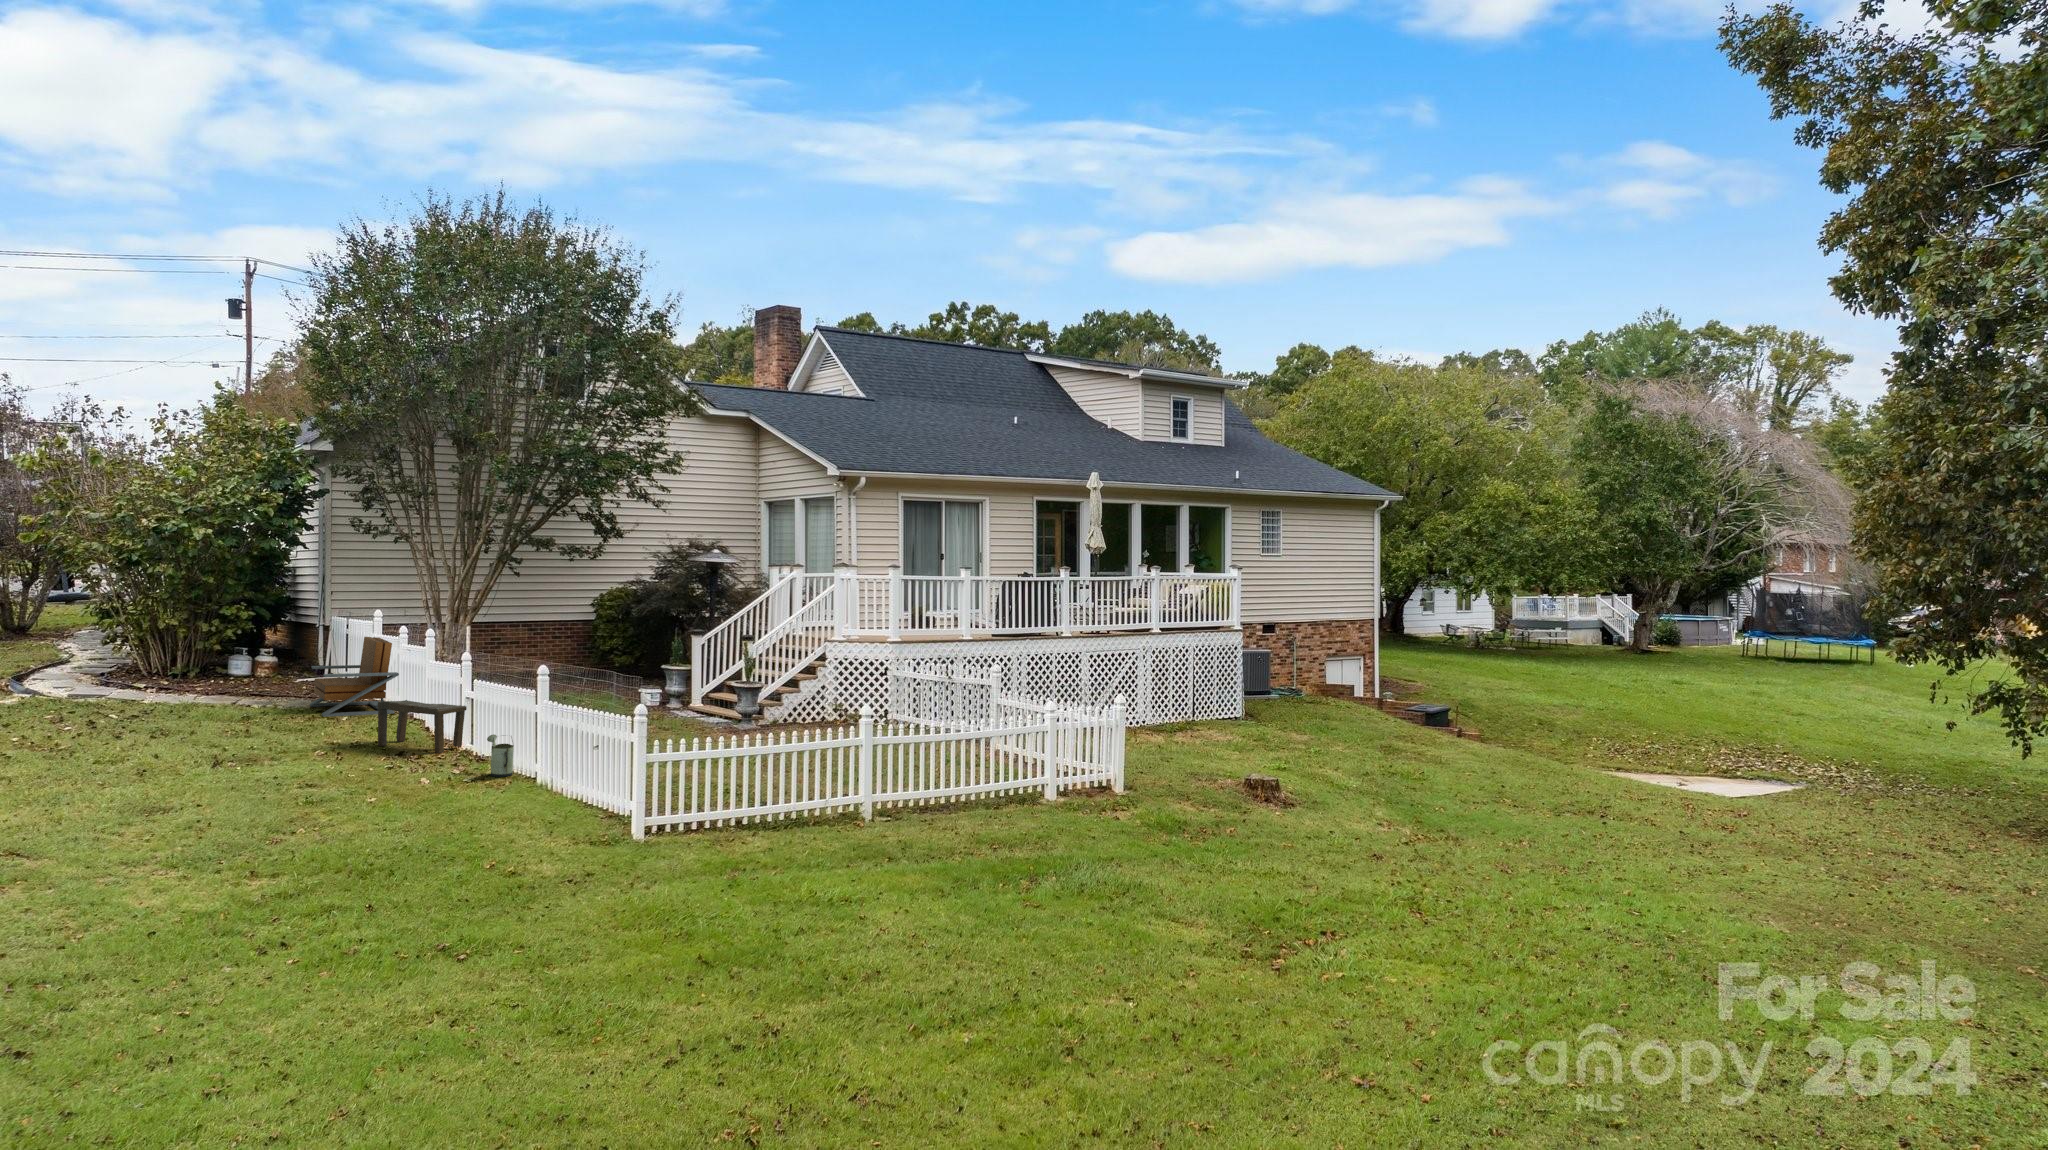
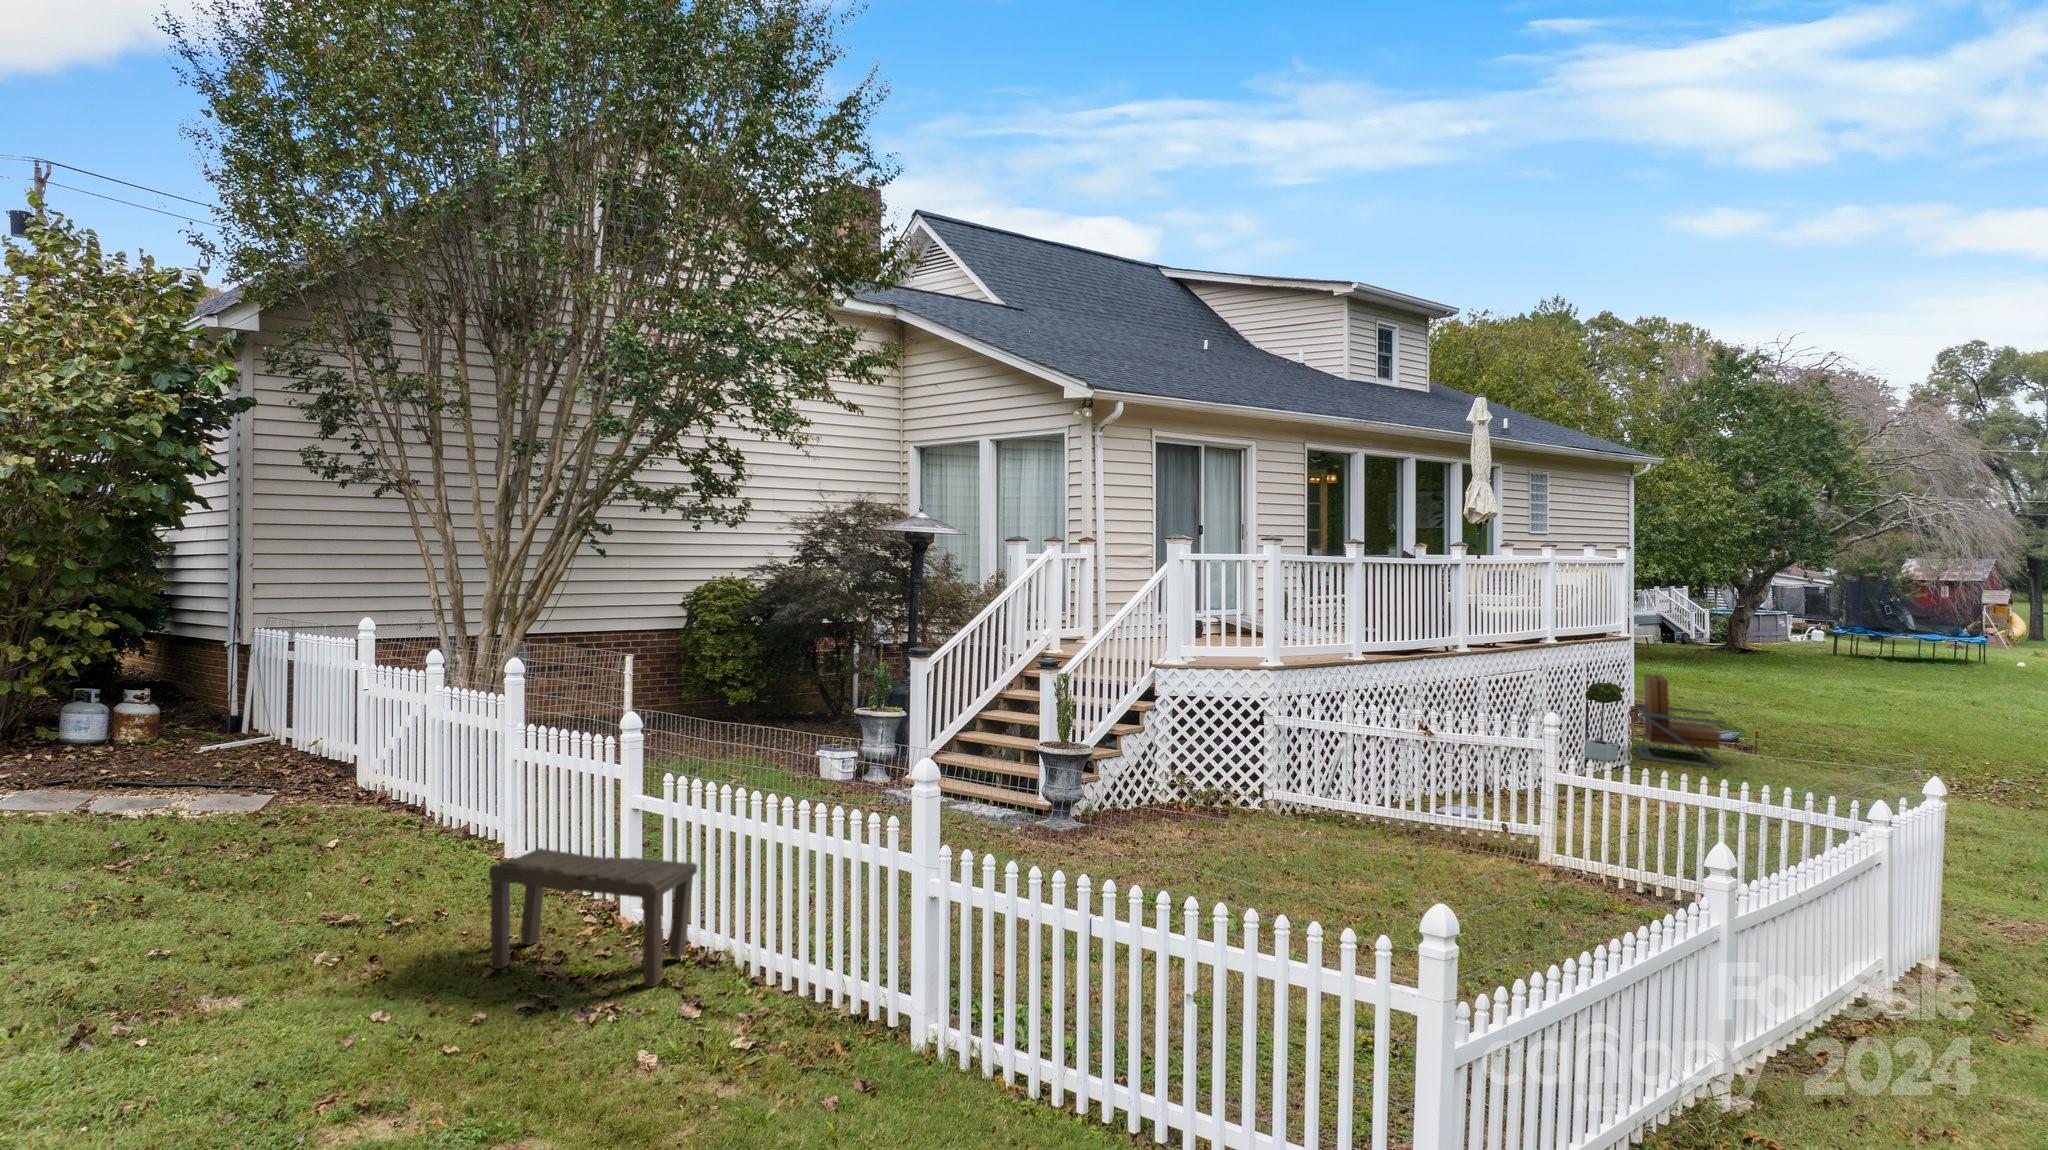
lounge chair: present [310,637,399,717] -> present [1635,674,1725,768]
potted tree: none [1182,661,1207,716] -> present [1585,682,1623,761]
watering can: present [487,735,514,777] -> none [841,971,930,1097]

